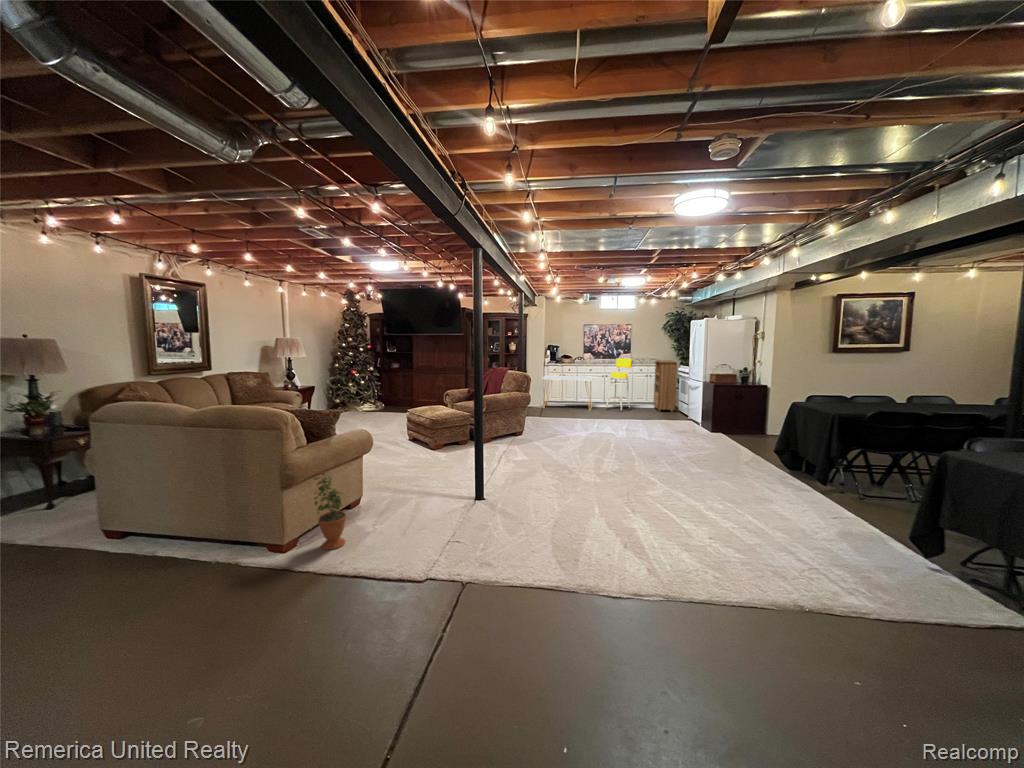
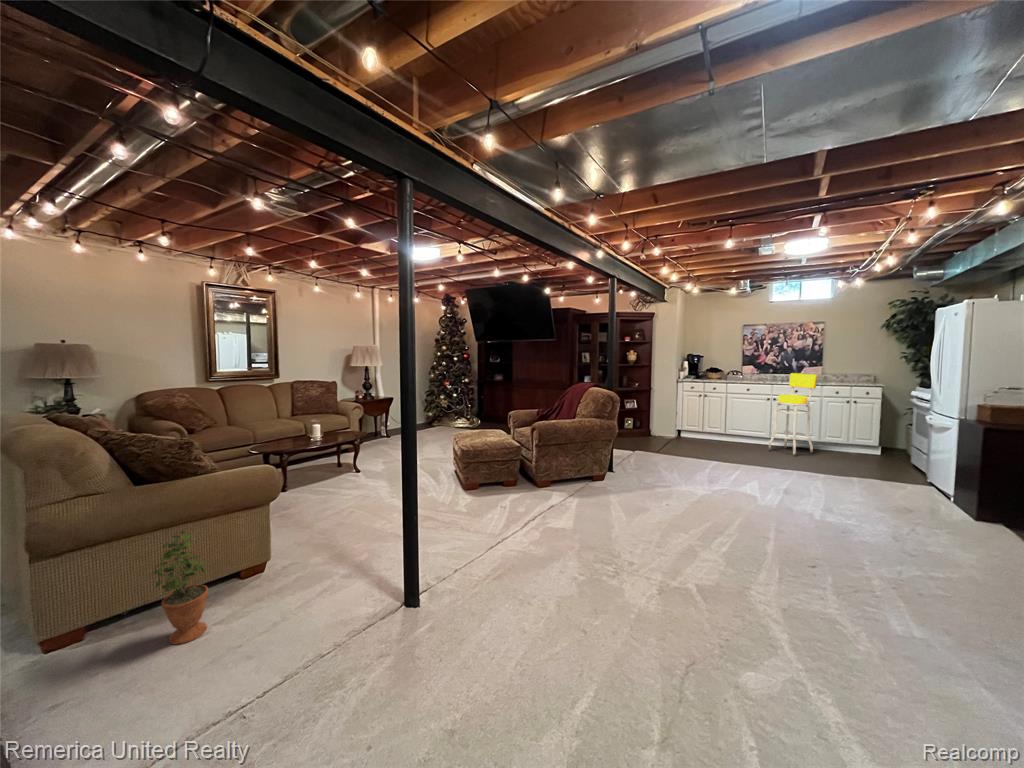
bookshelf: present [653,360,677,412] -> none [861,377,908,465]
console table: present [543,375,593,411] -> none [668,395,750,450]

